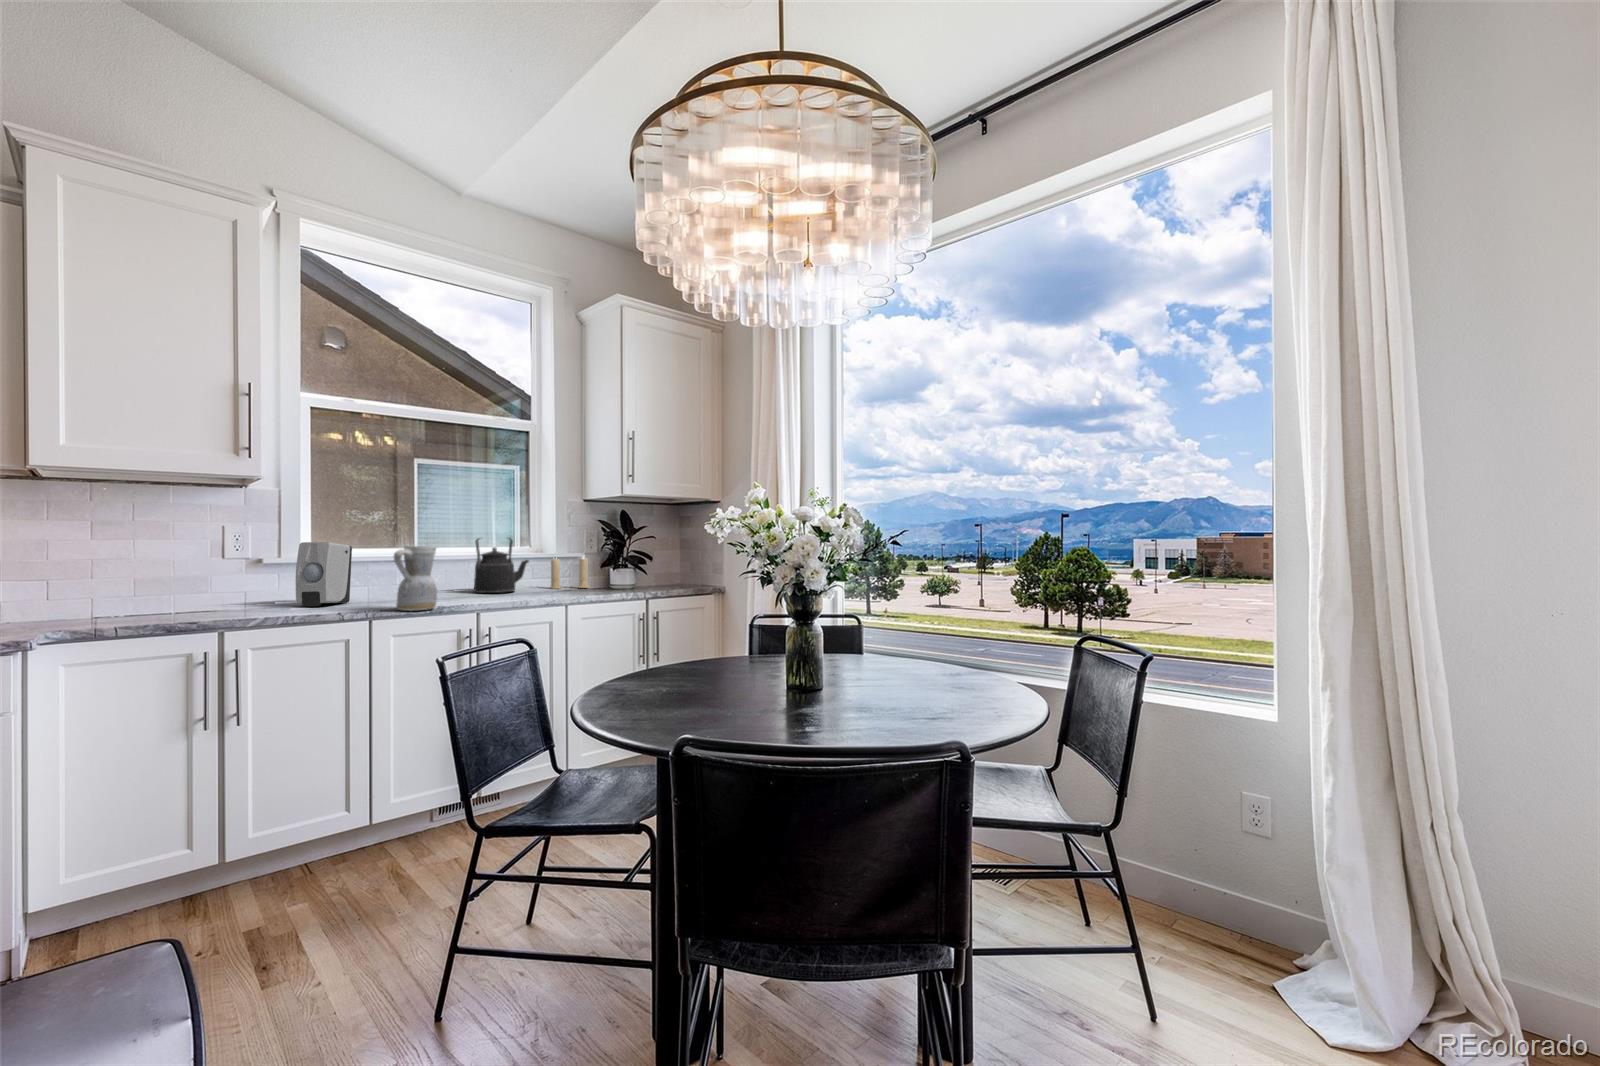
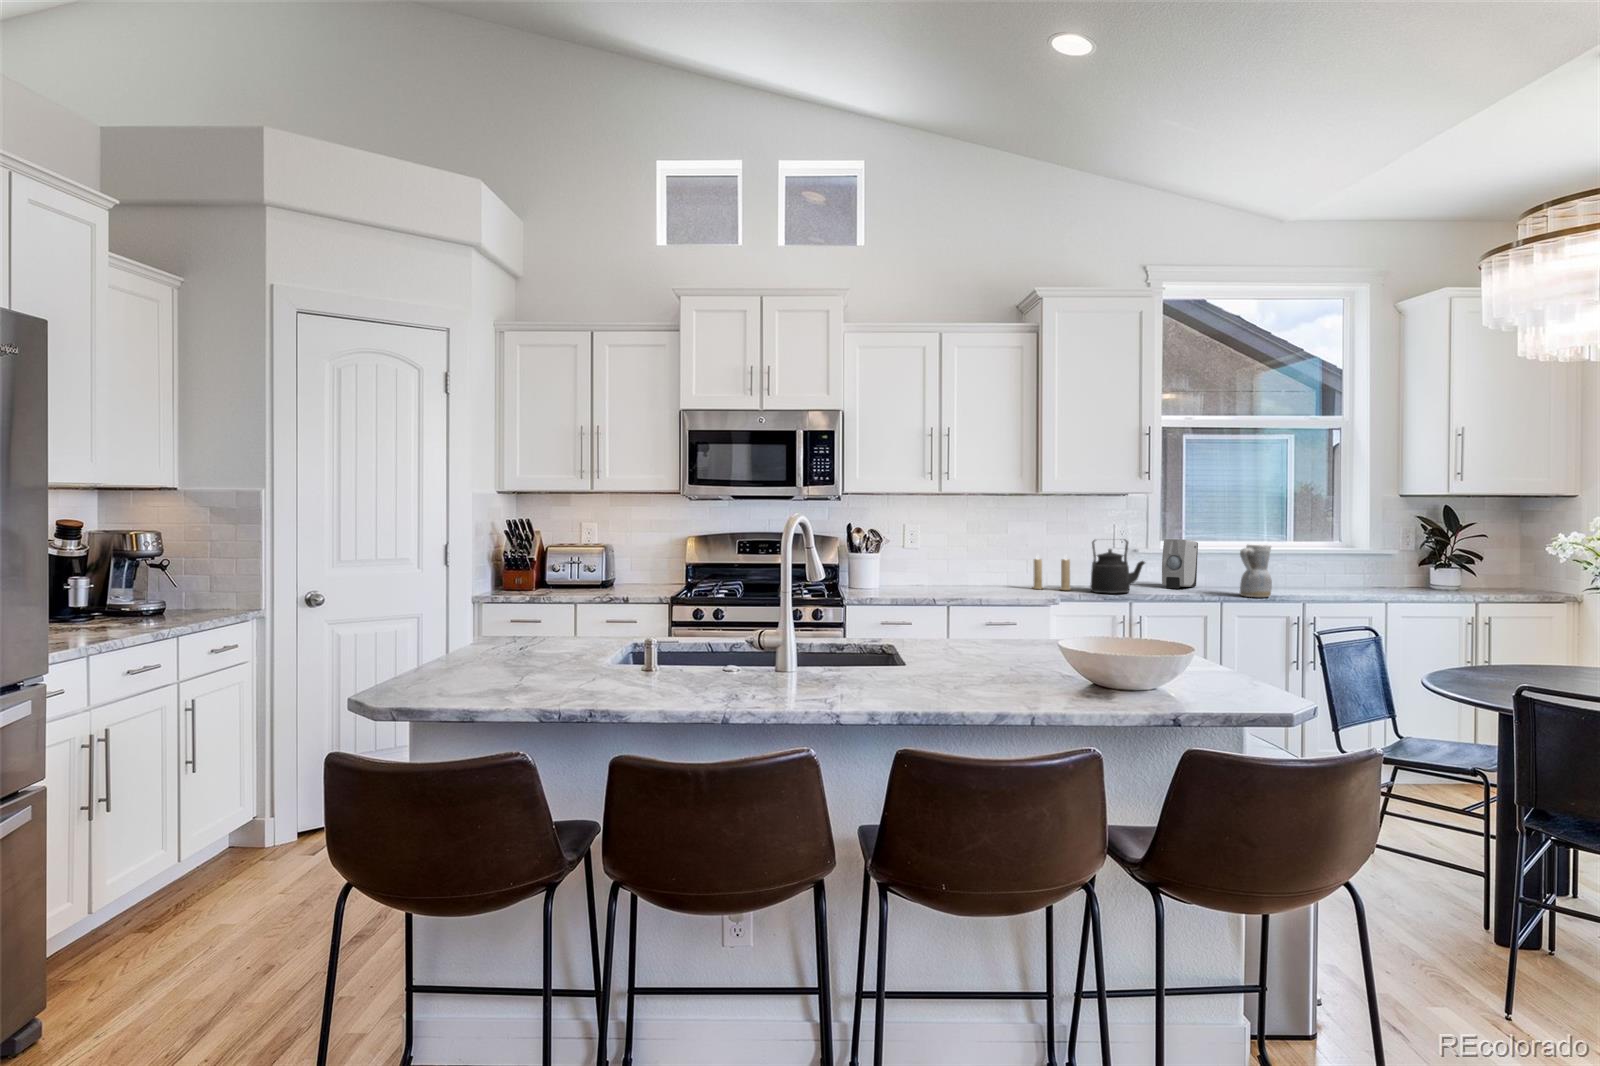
kettle: present [474,538,529,593] -> present [1090,540,1145,593]
candle: present [551,555,589,589] -> present [1033,556,1071,590]

